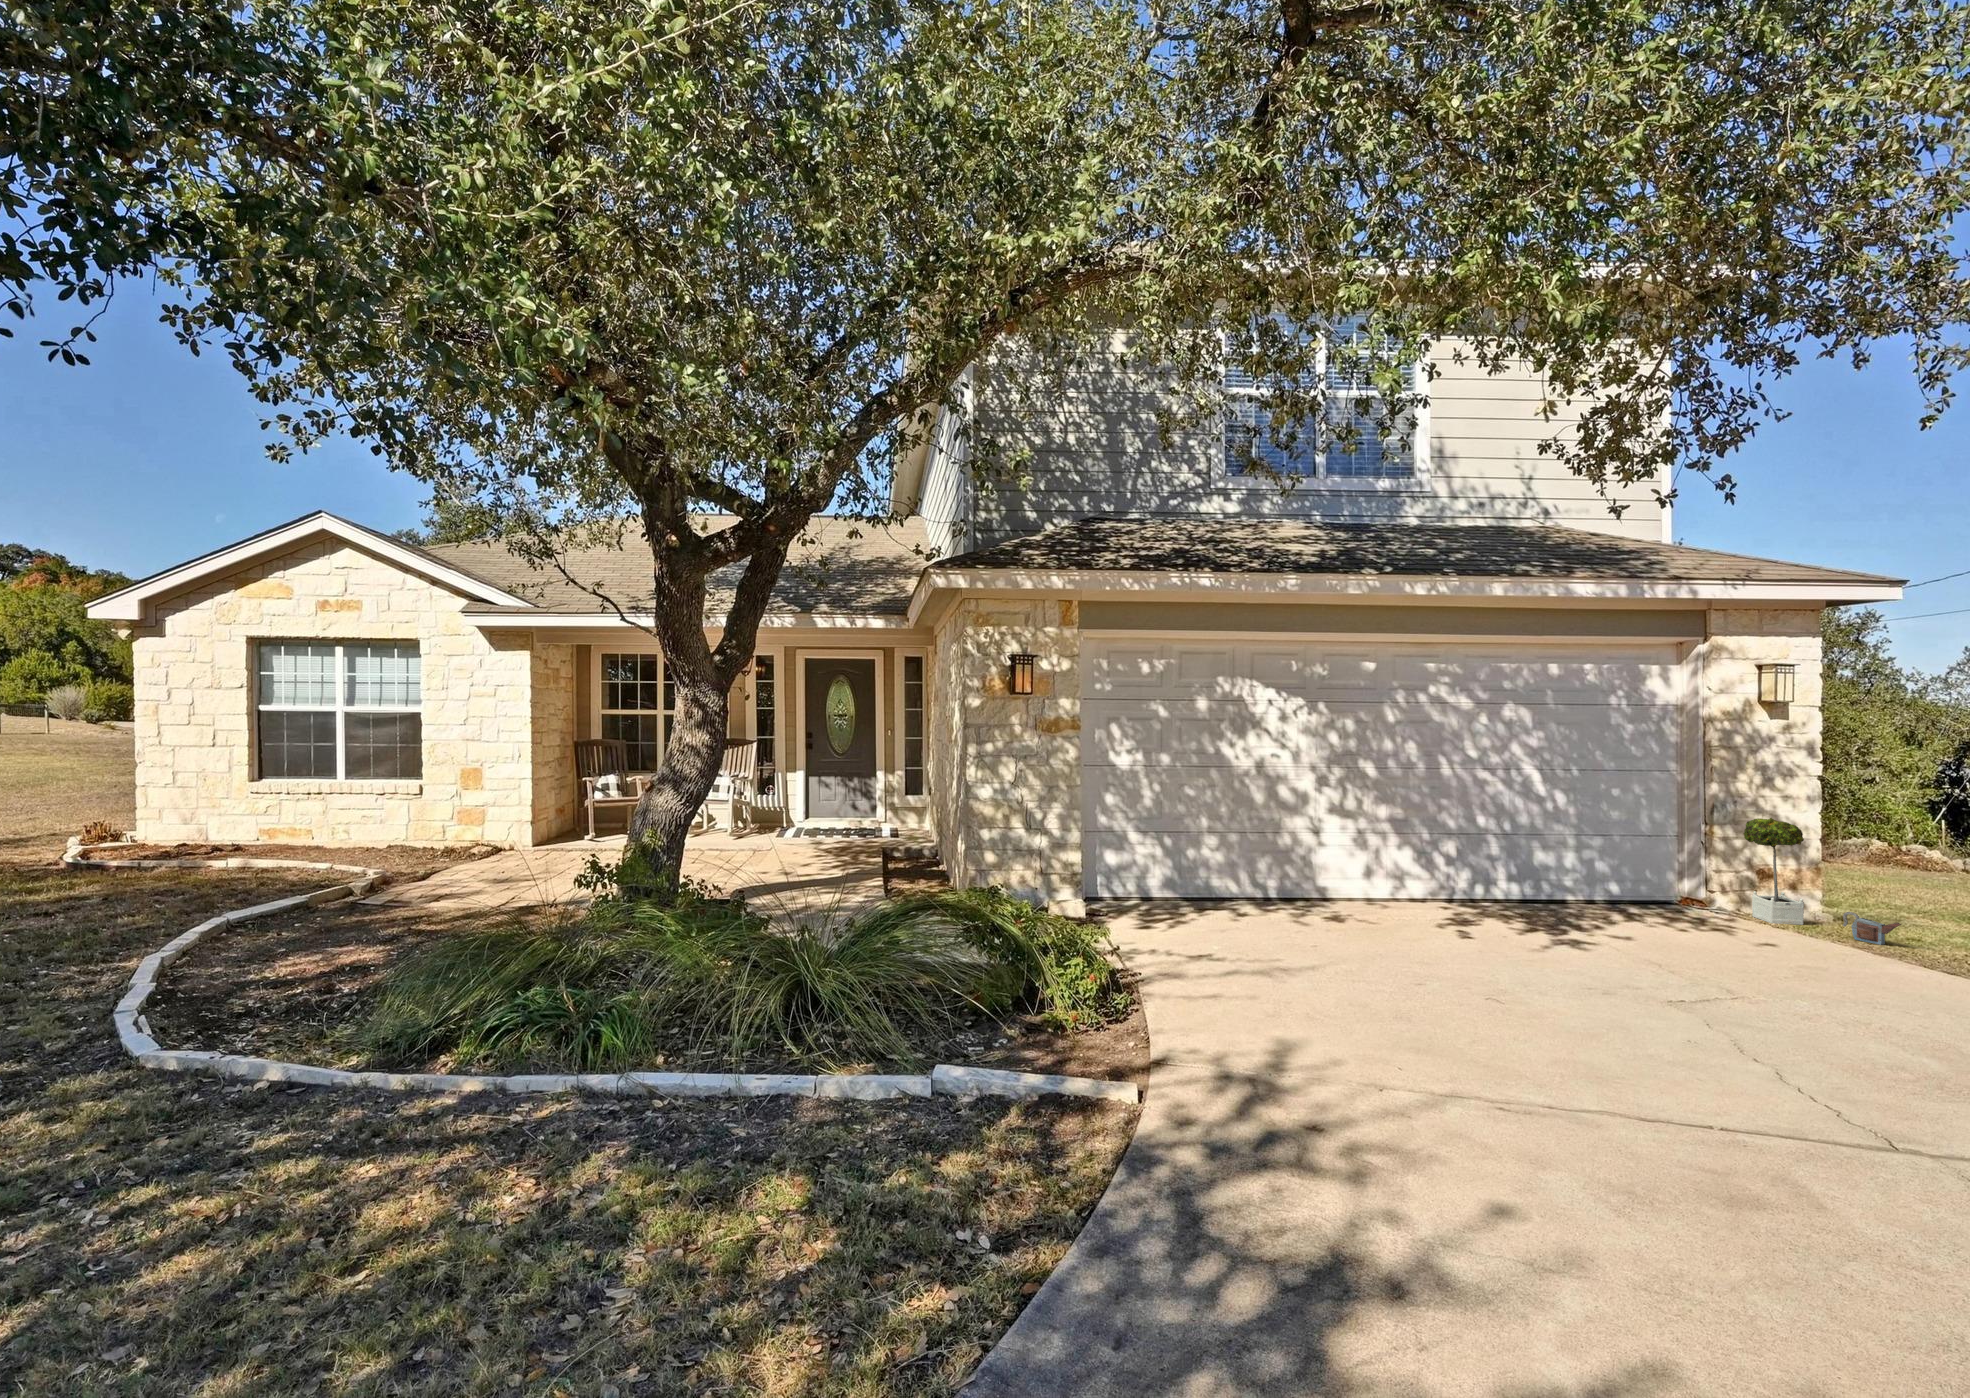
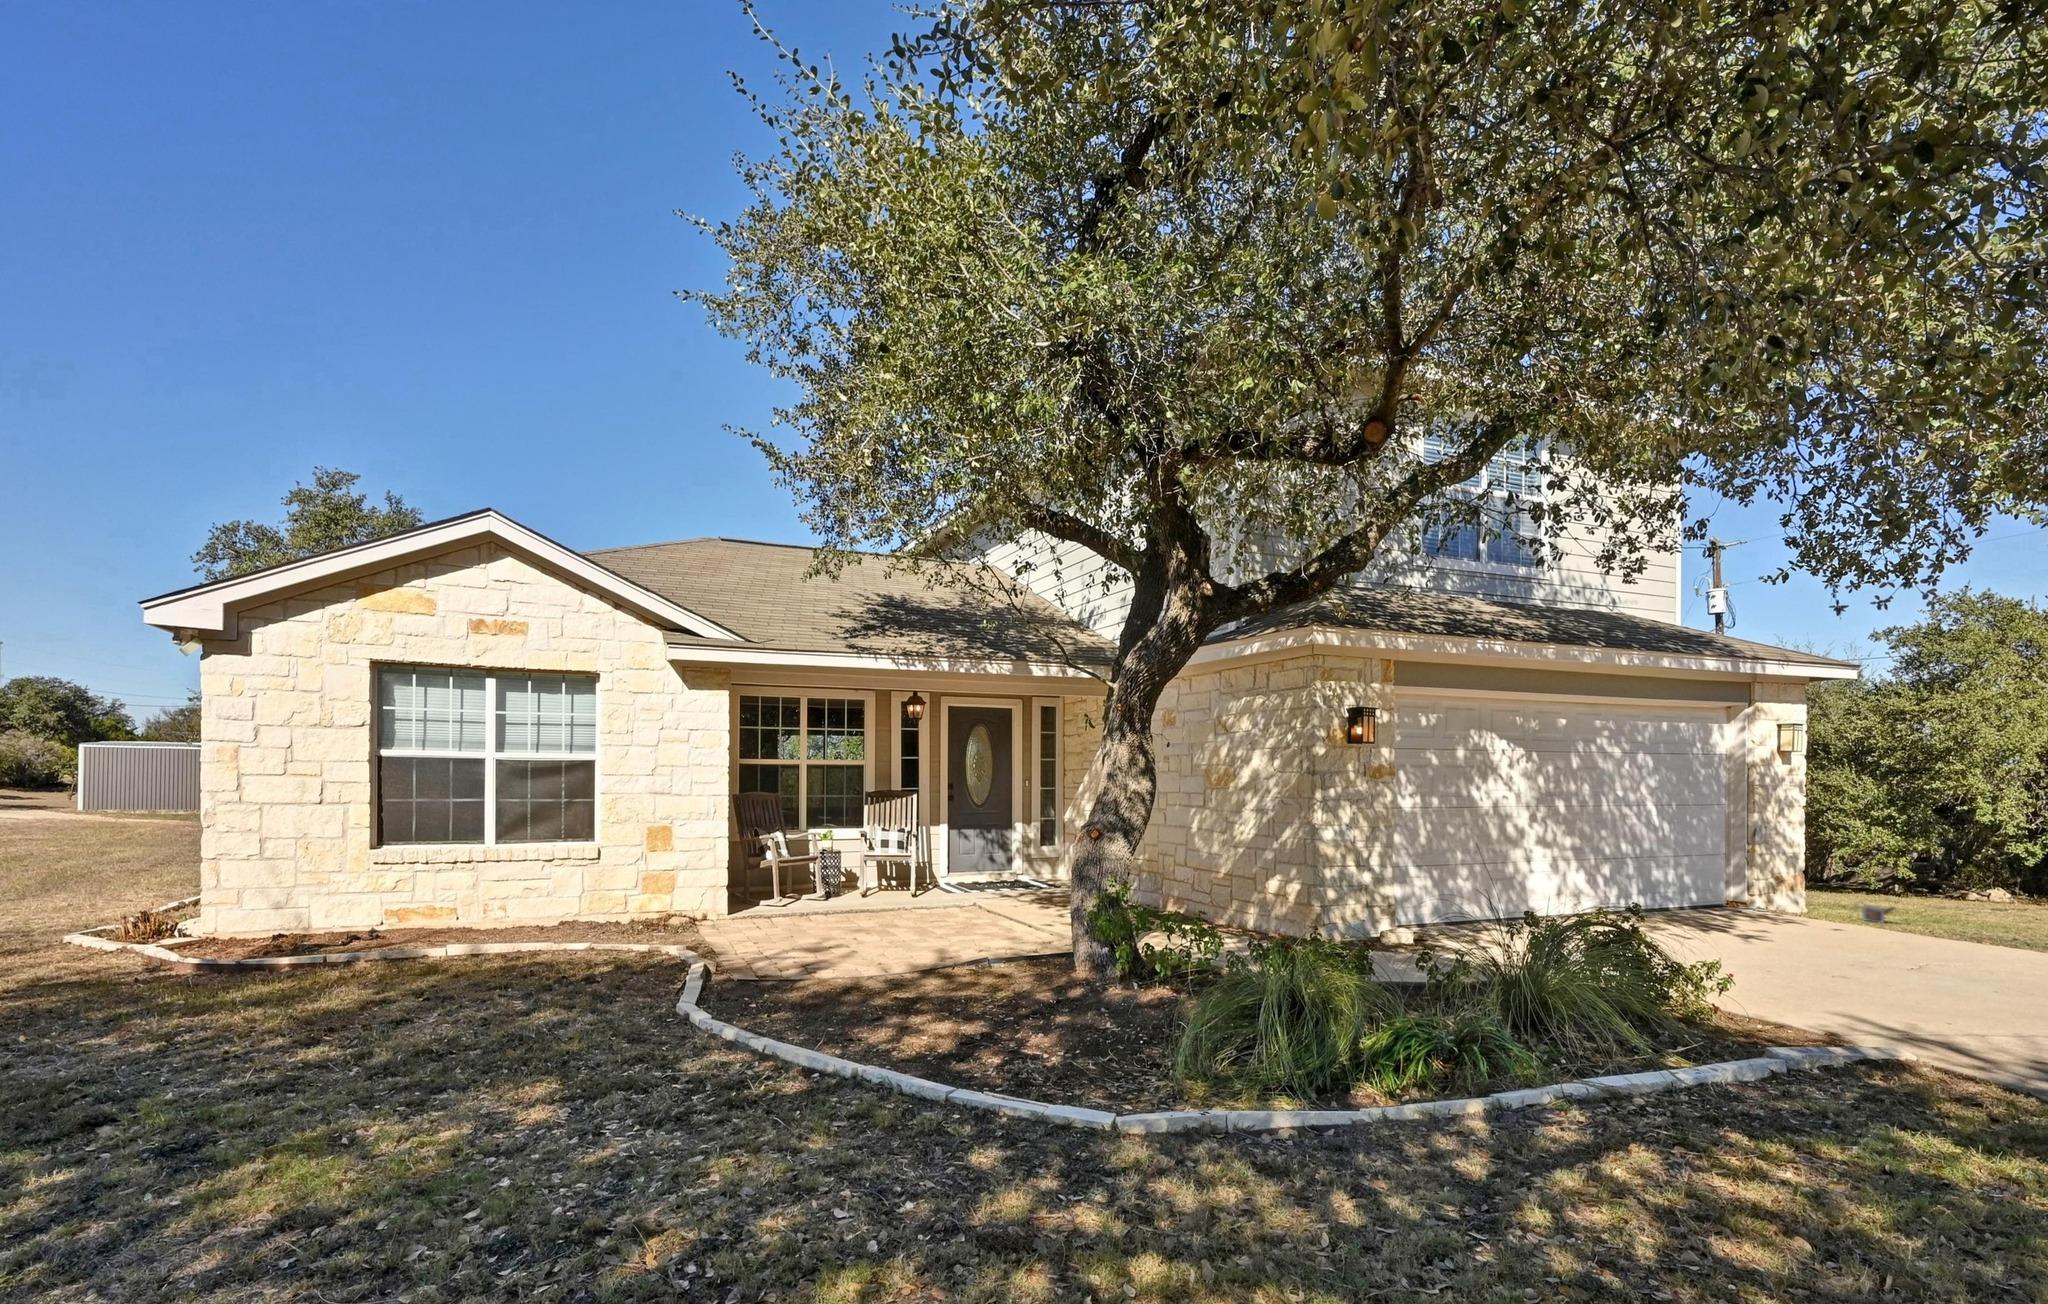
potted tree: present [1744,818,1804,925] -> none [1774,836,1818,913]

